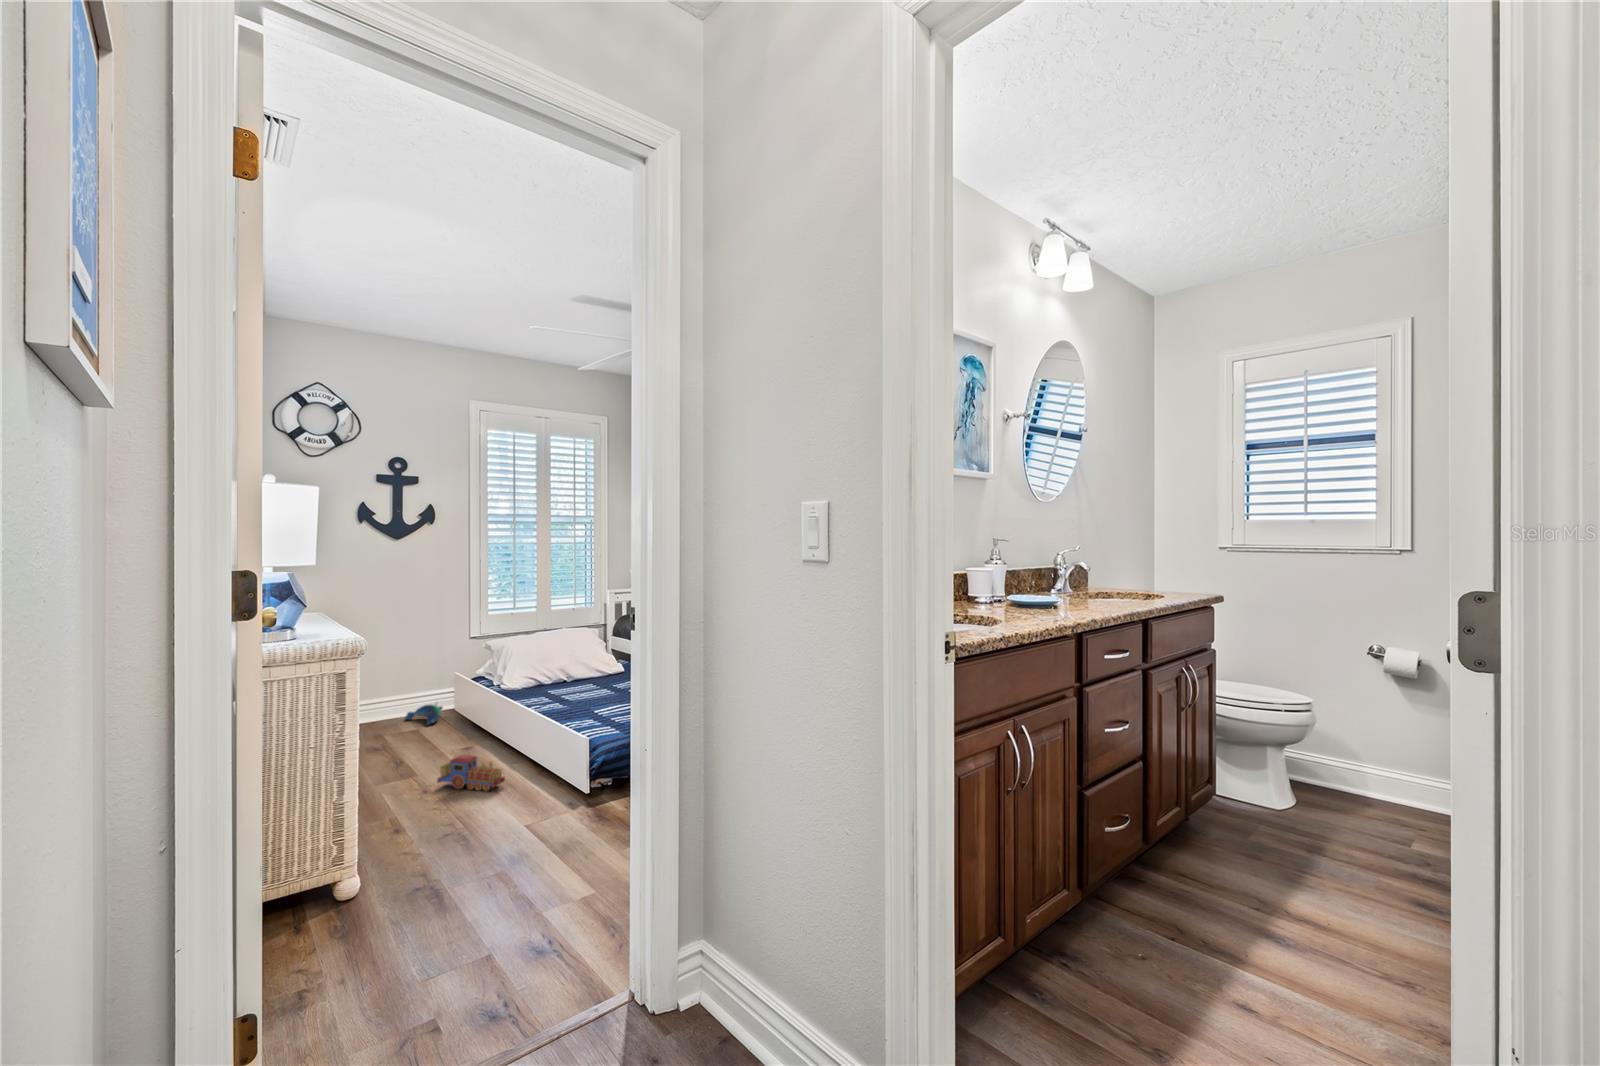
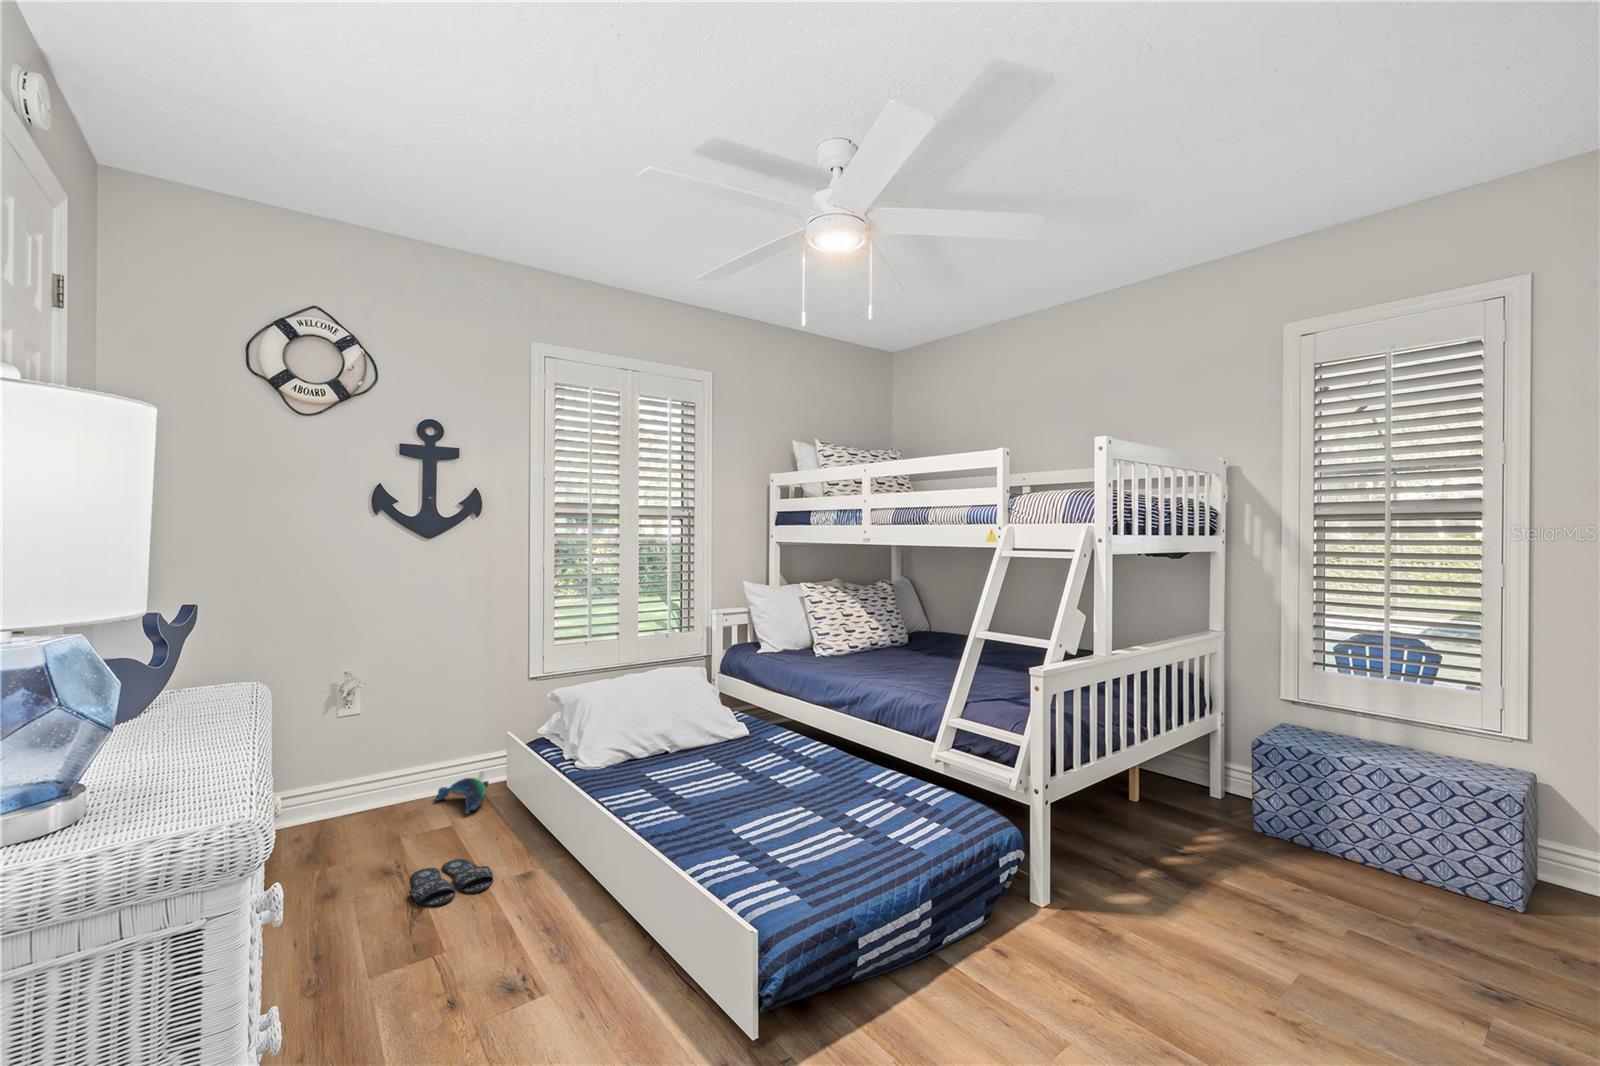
slippers: none [395,743,447,761] -> present [409,859,493,906]
toy train: present [437,755,505,791] -> none [472,930,592,1012]

